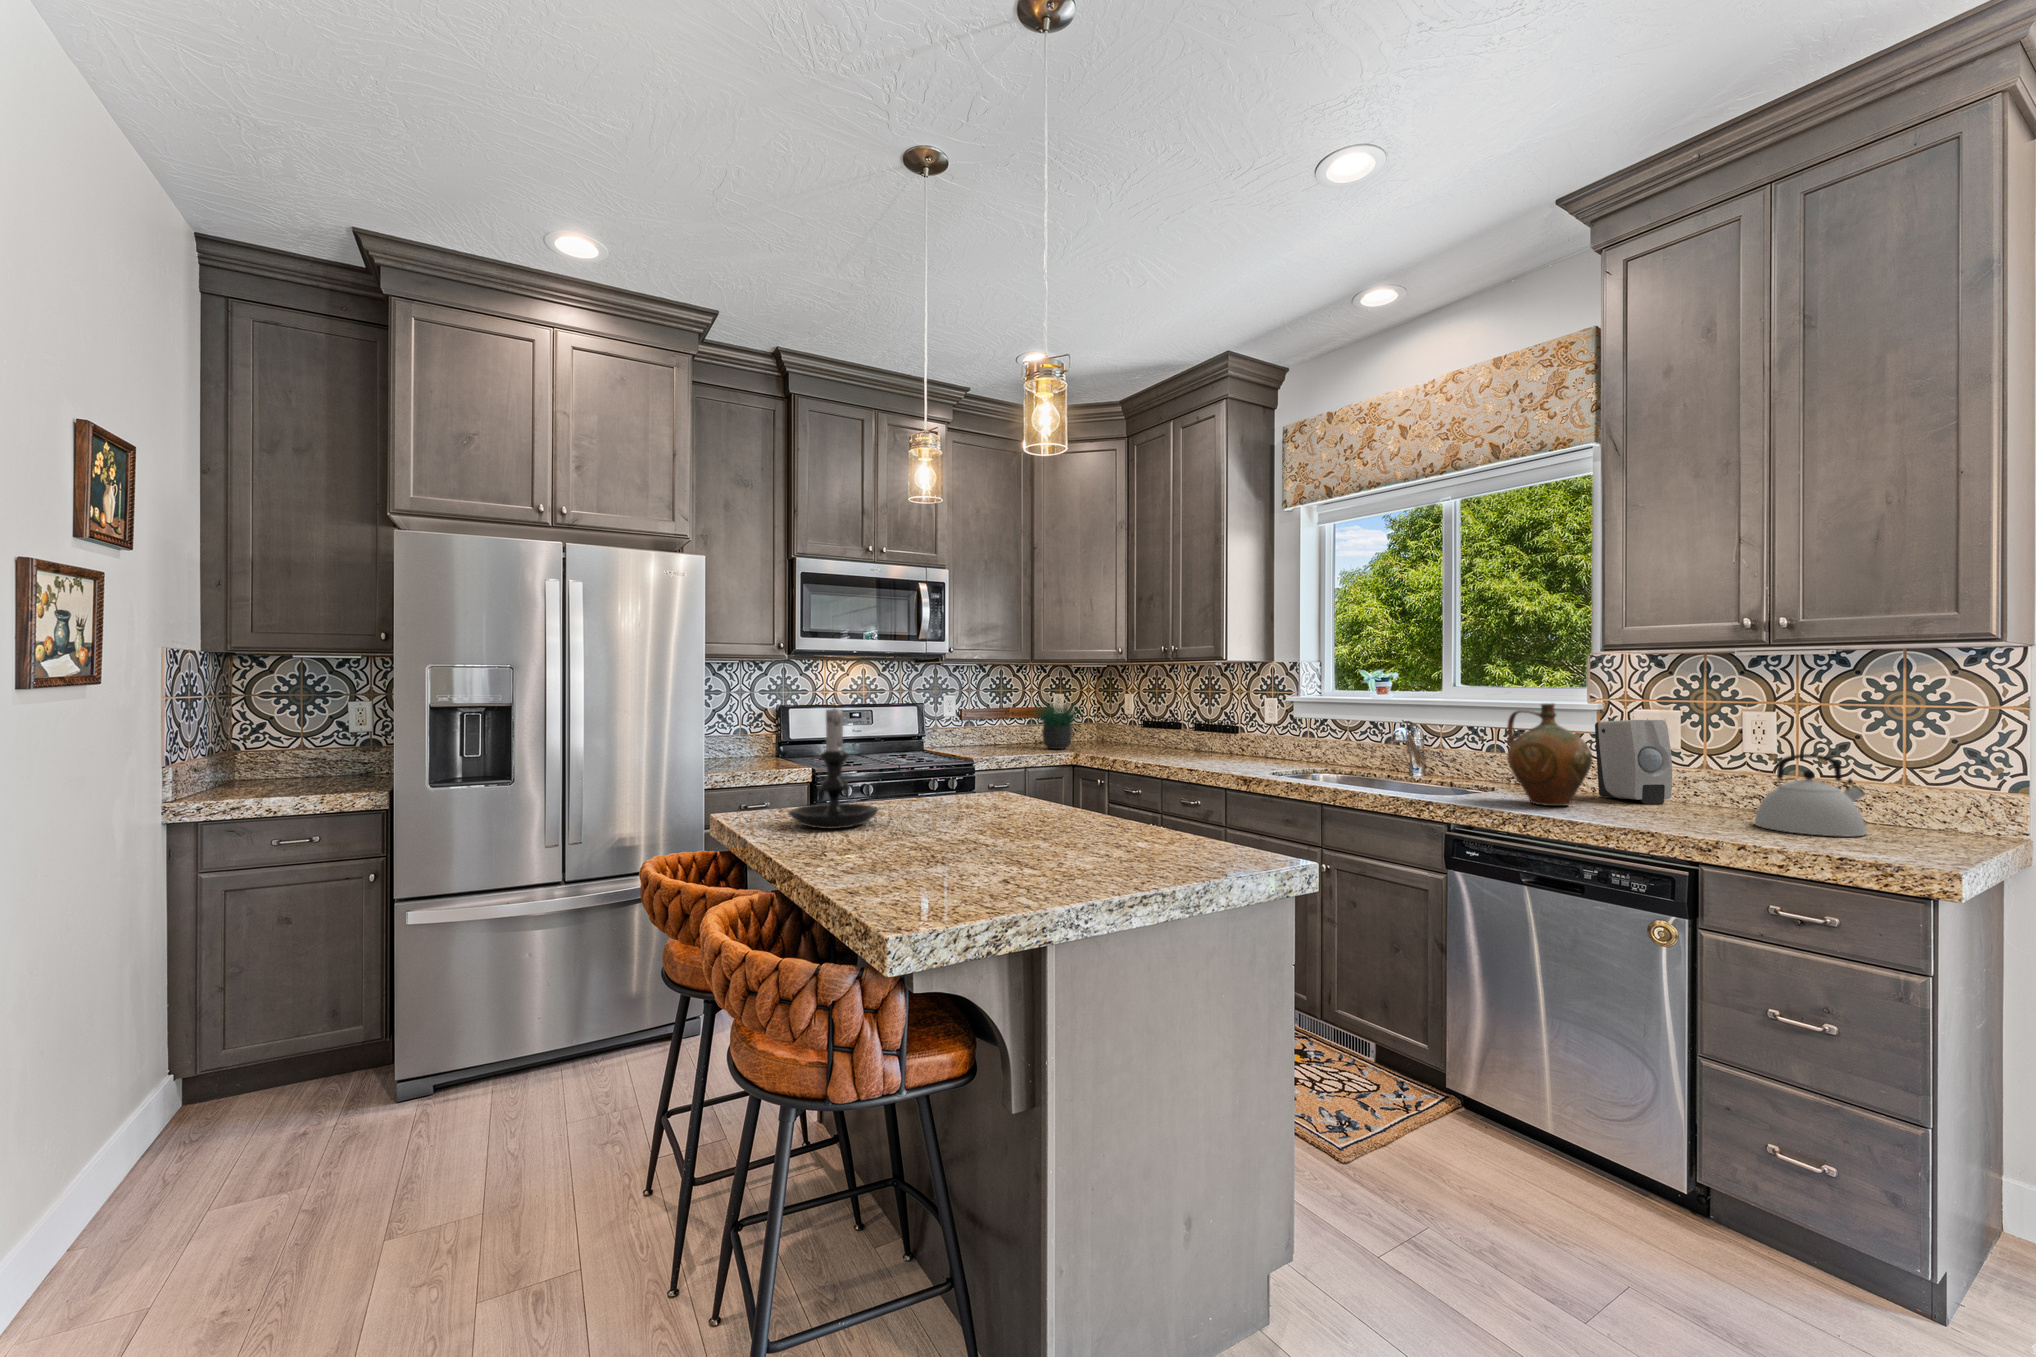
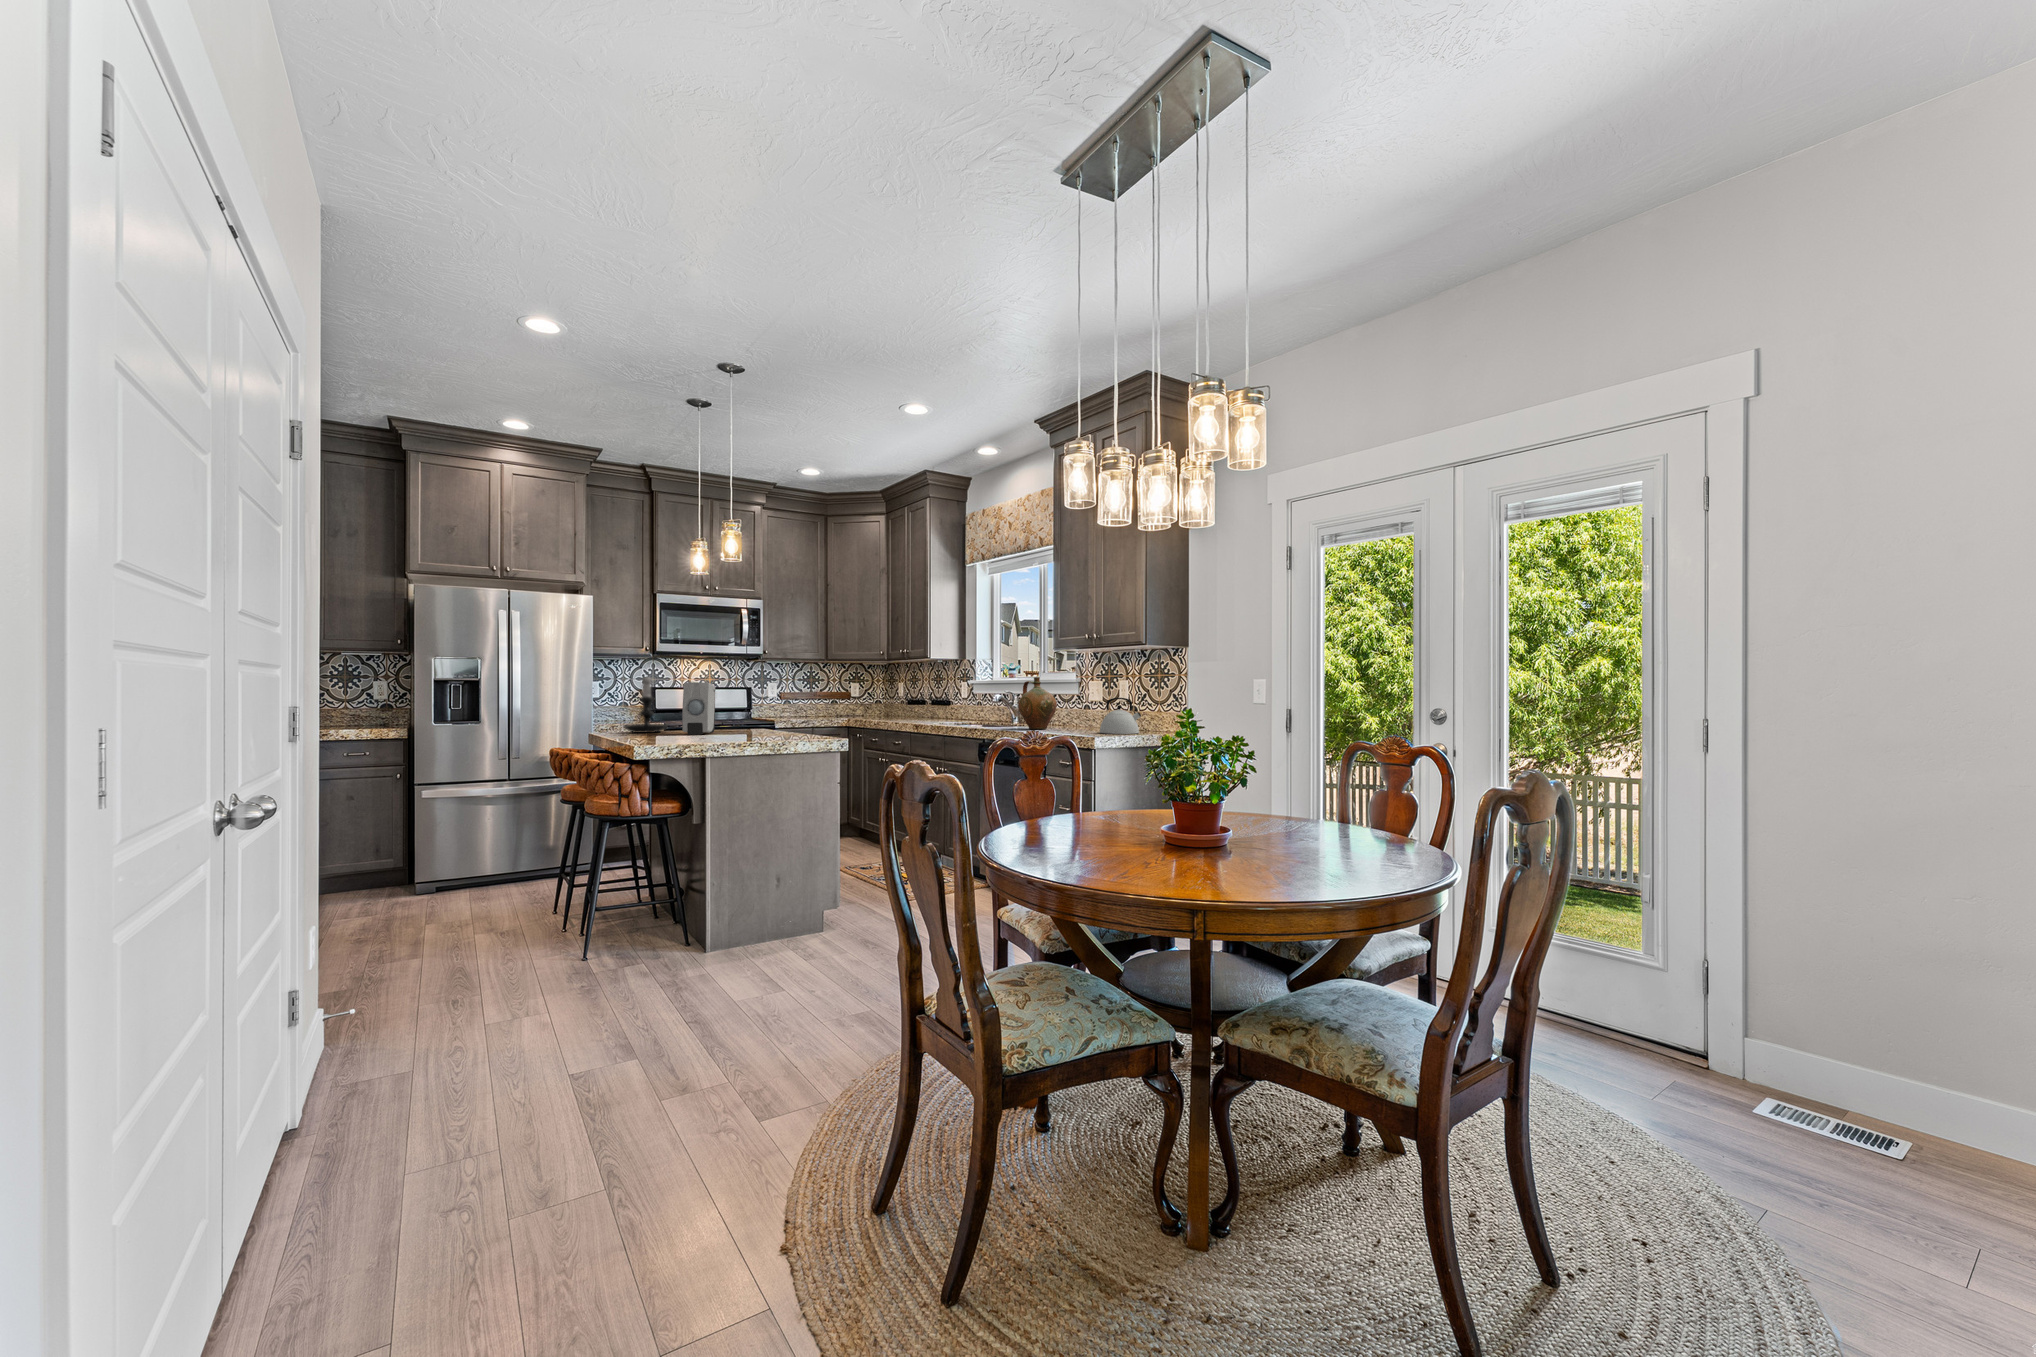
potted plant: present [1036,697,1079,749] -> none [817,673,862,717]
soap dispenser: present [1595,720,1672,804] -> present [682,682,715,735]

